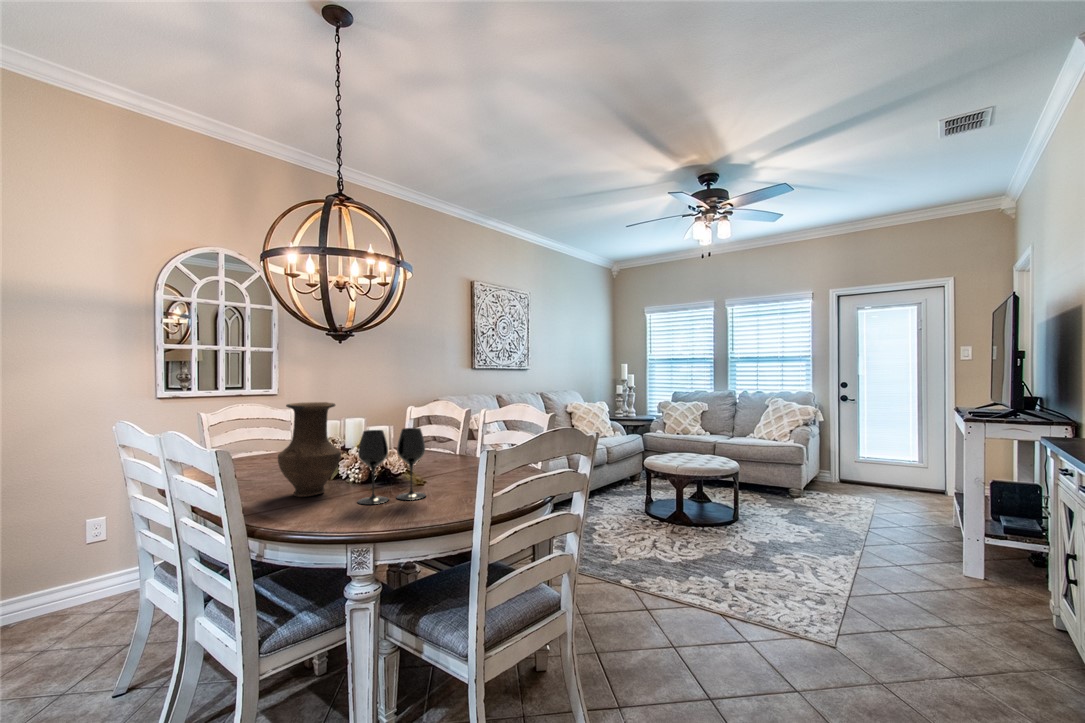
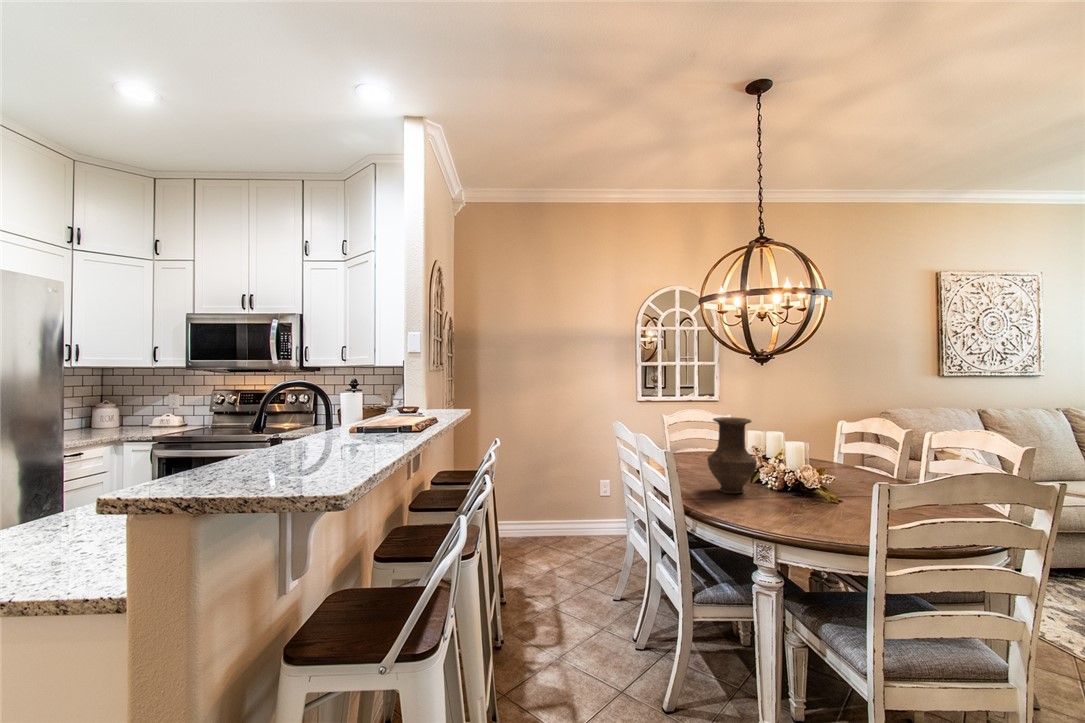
wine glass: present [358,428,426,504] -> none [768,447,834,515]

